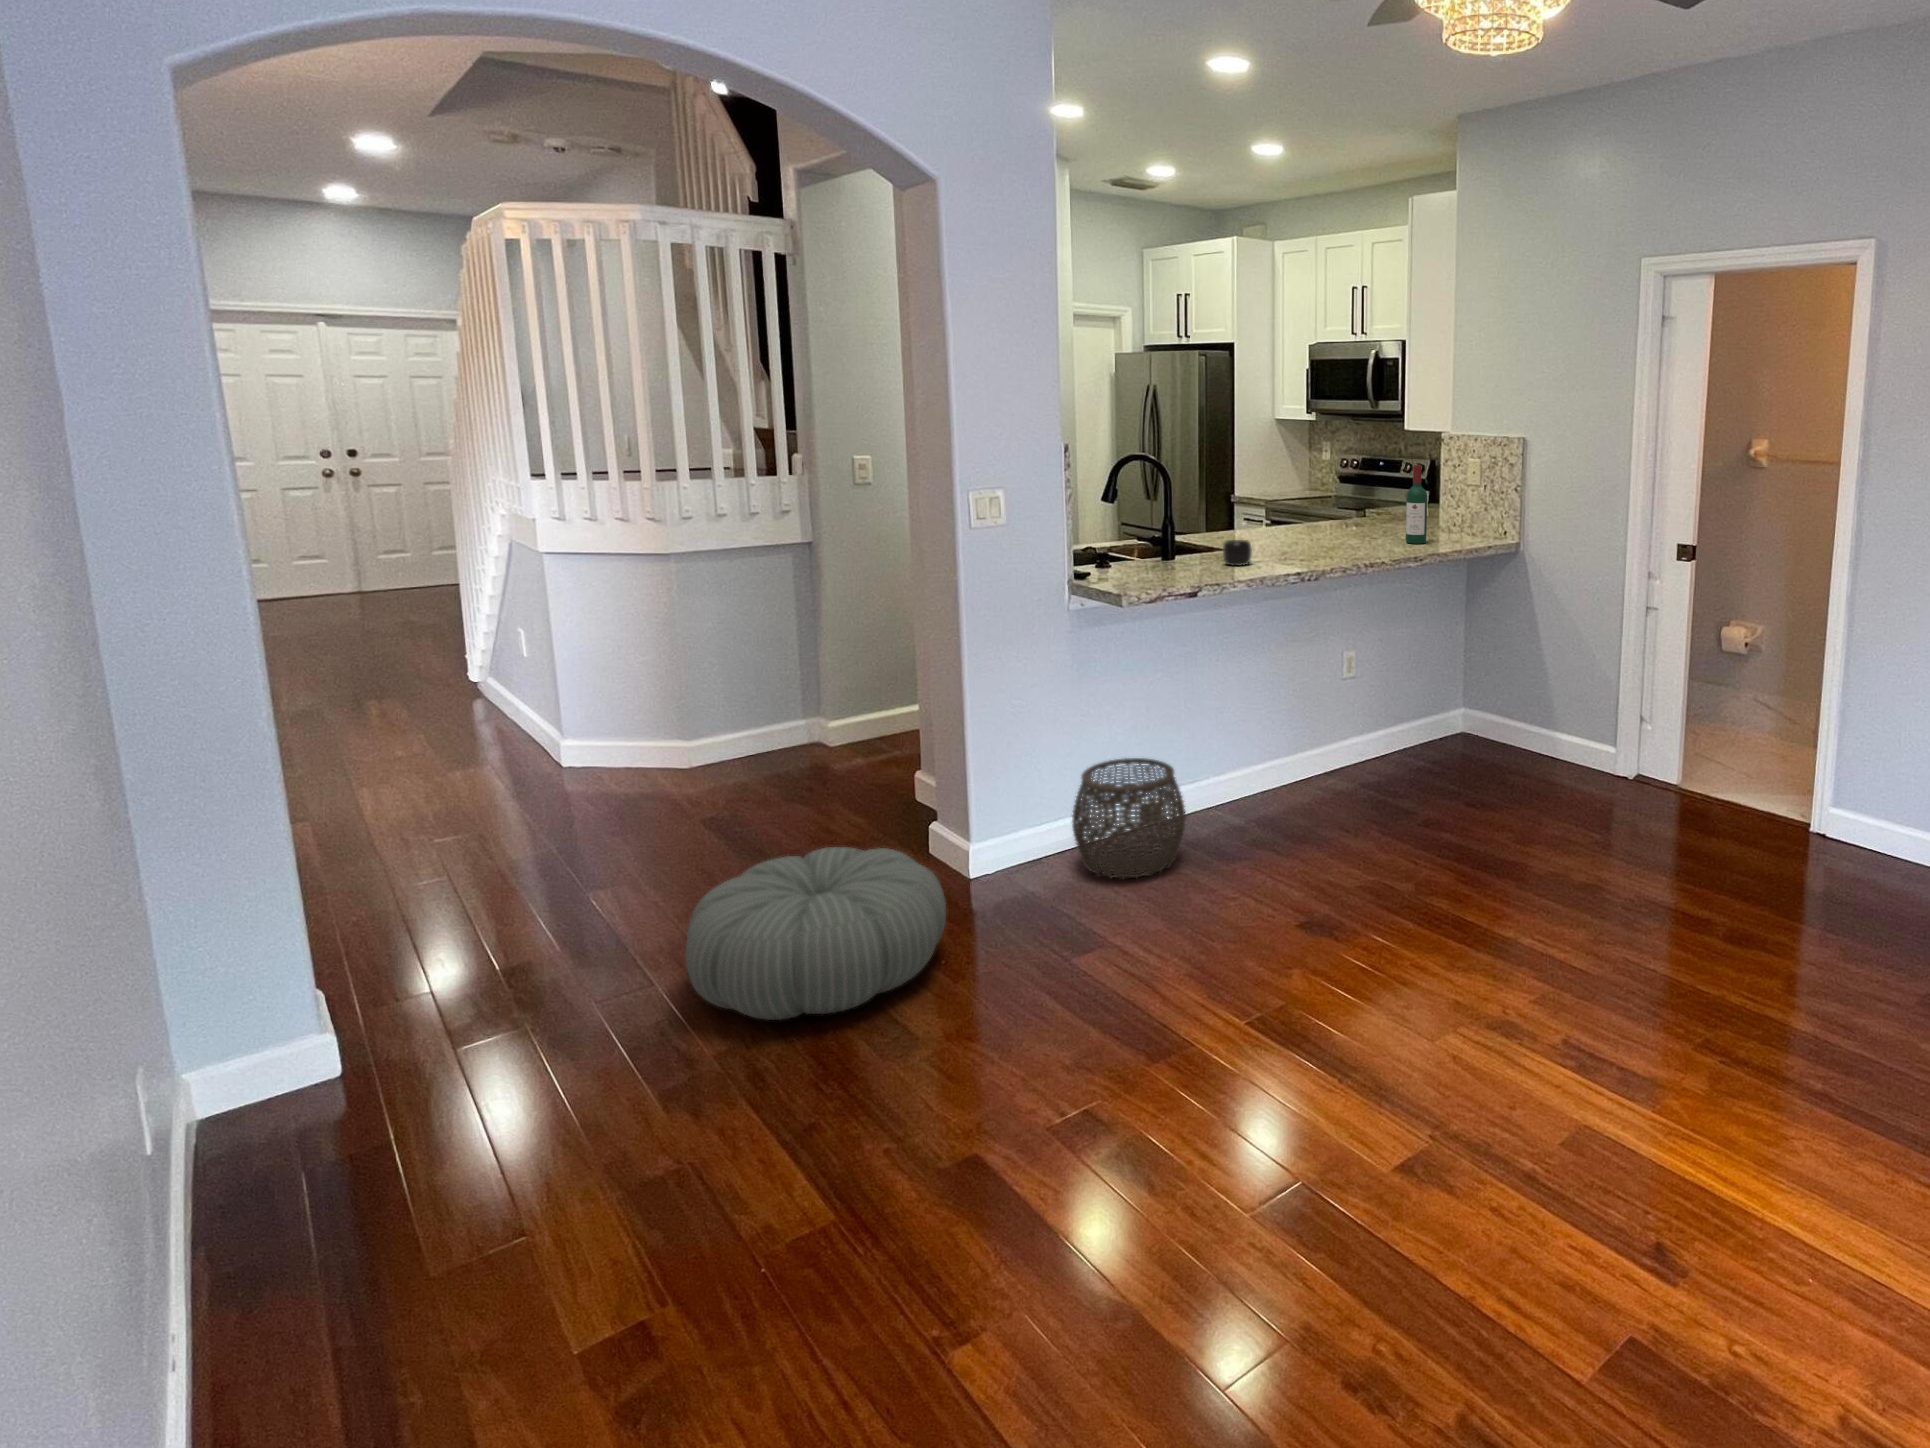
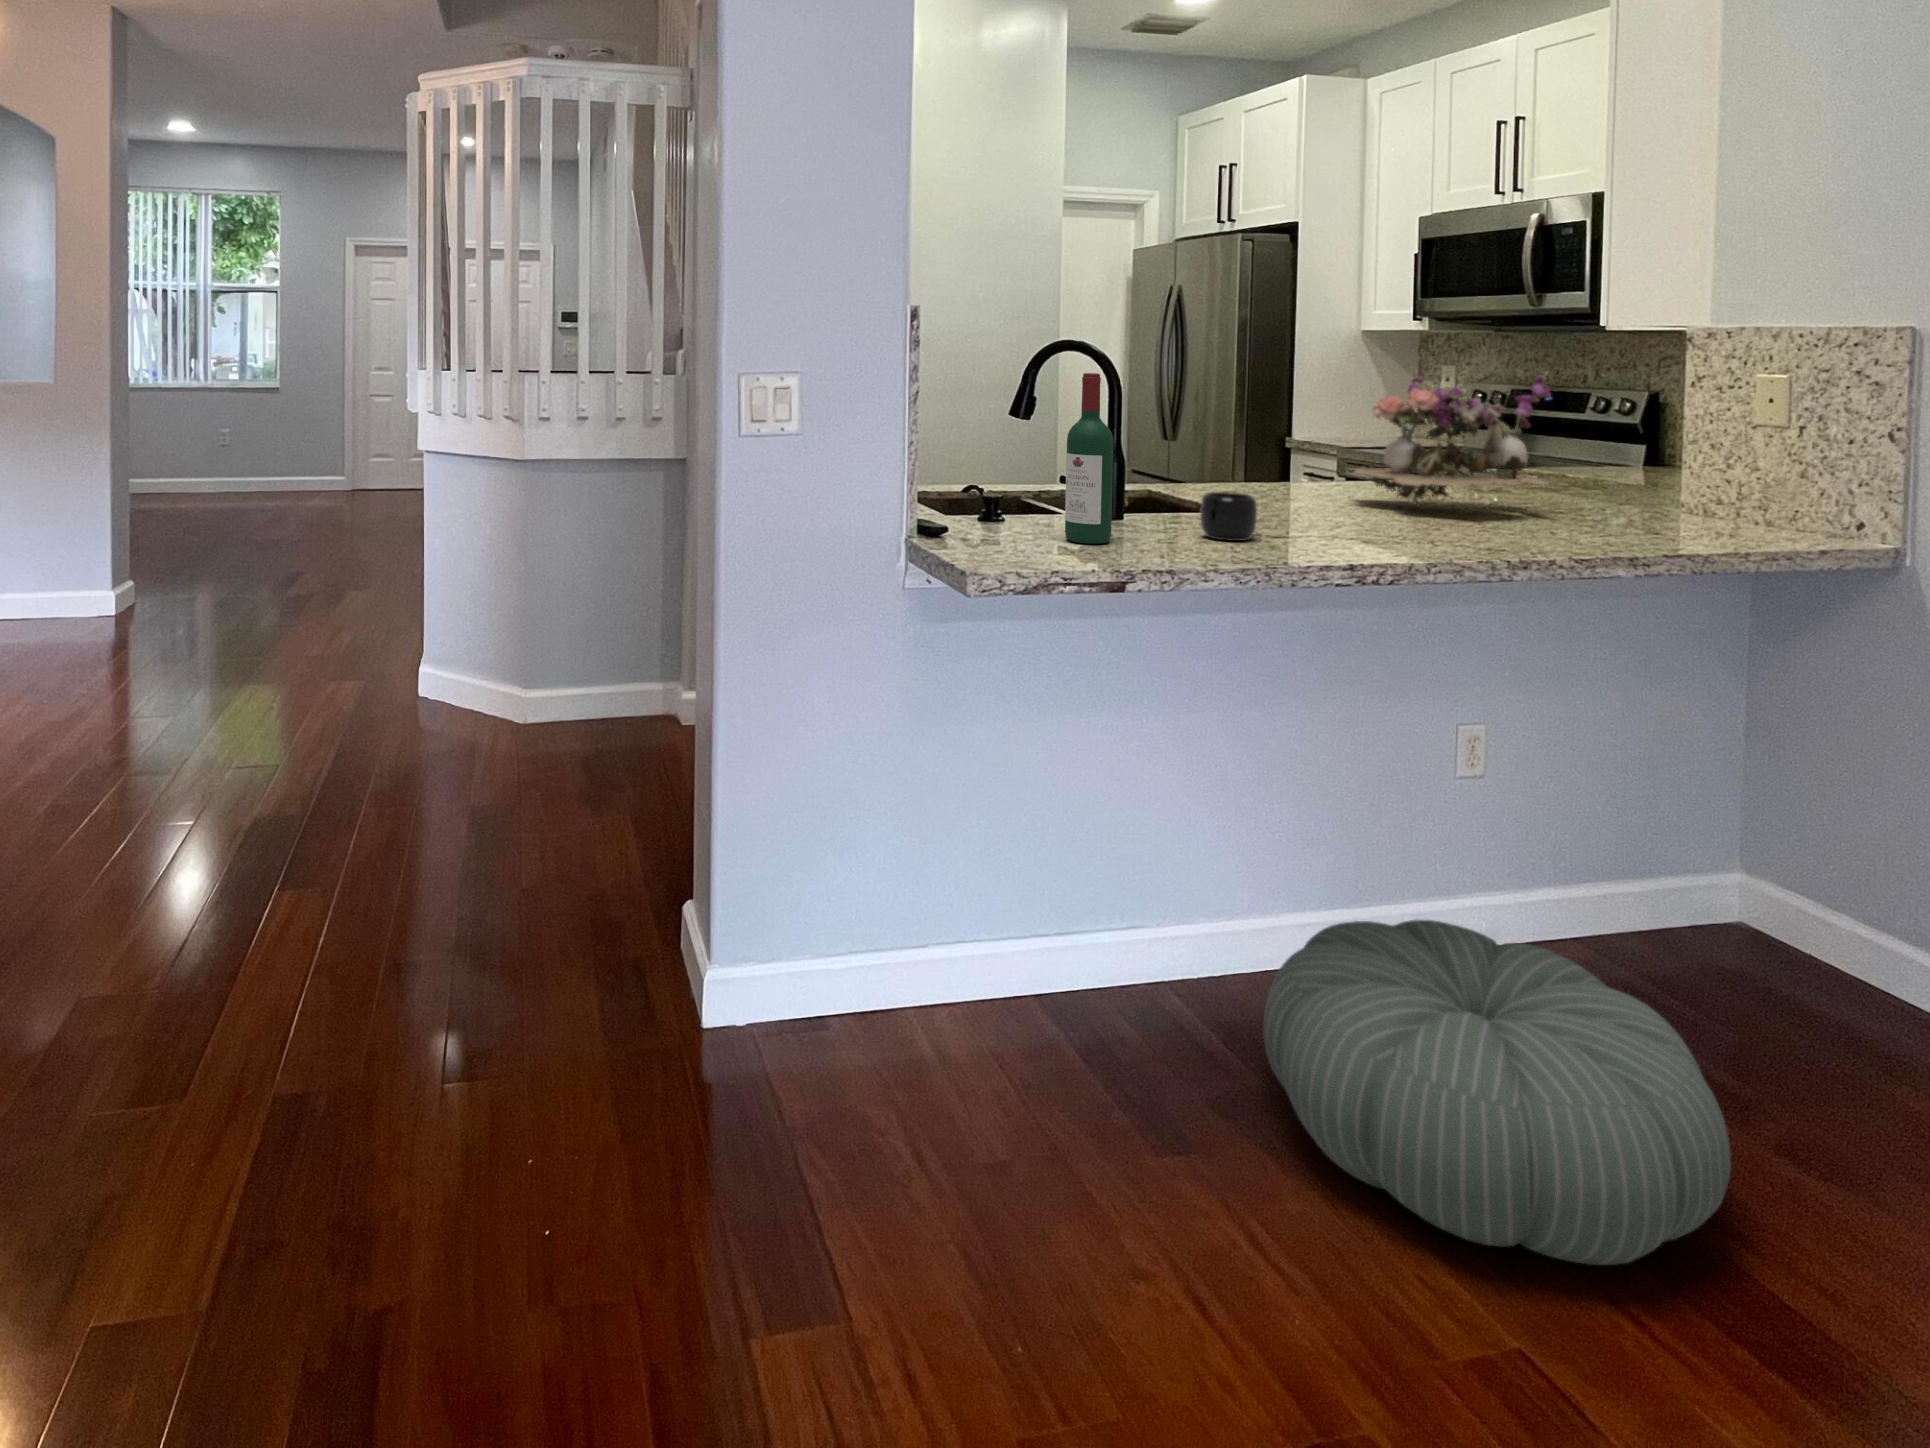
flower arrangement: none [1285,461,1383,538] -> present [1353,372,1551,505]
wine bottle: present [1406,465,1427,544] -> present [1065,373,1113,544]
woven basket: present [1072,758,1186,879] -> none [868,869,1083,1134]
pouf: present [686,847,946,1020] -> present [1263,920,1731,1265]

